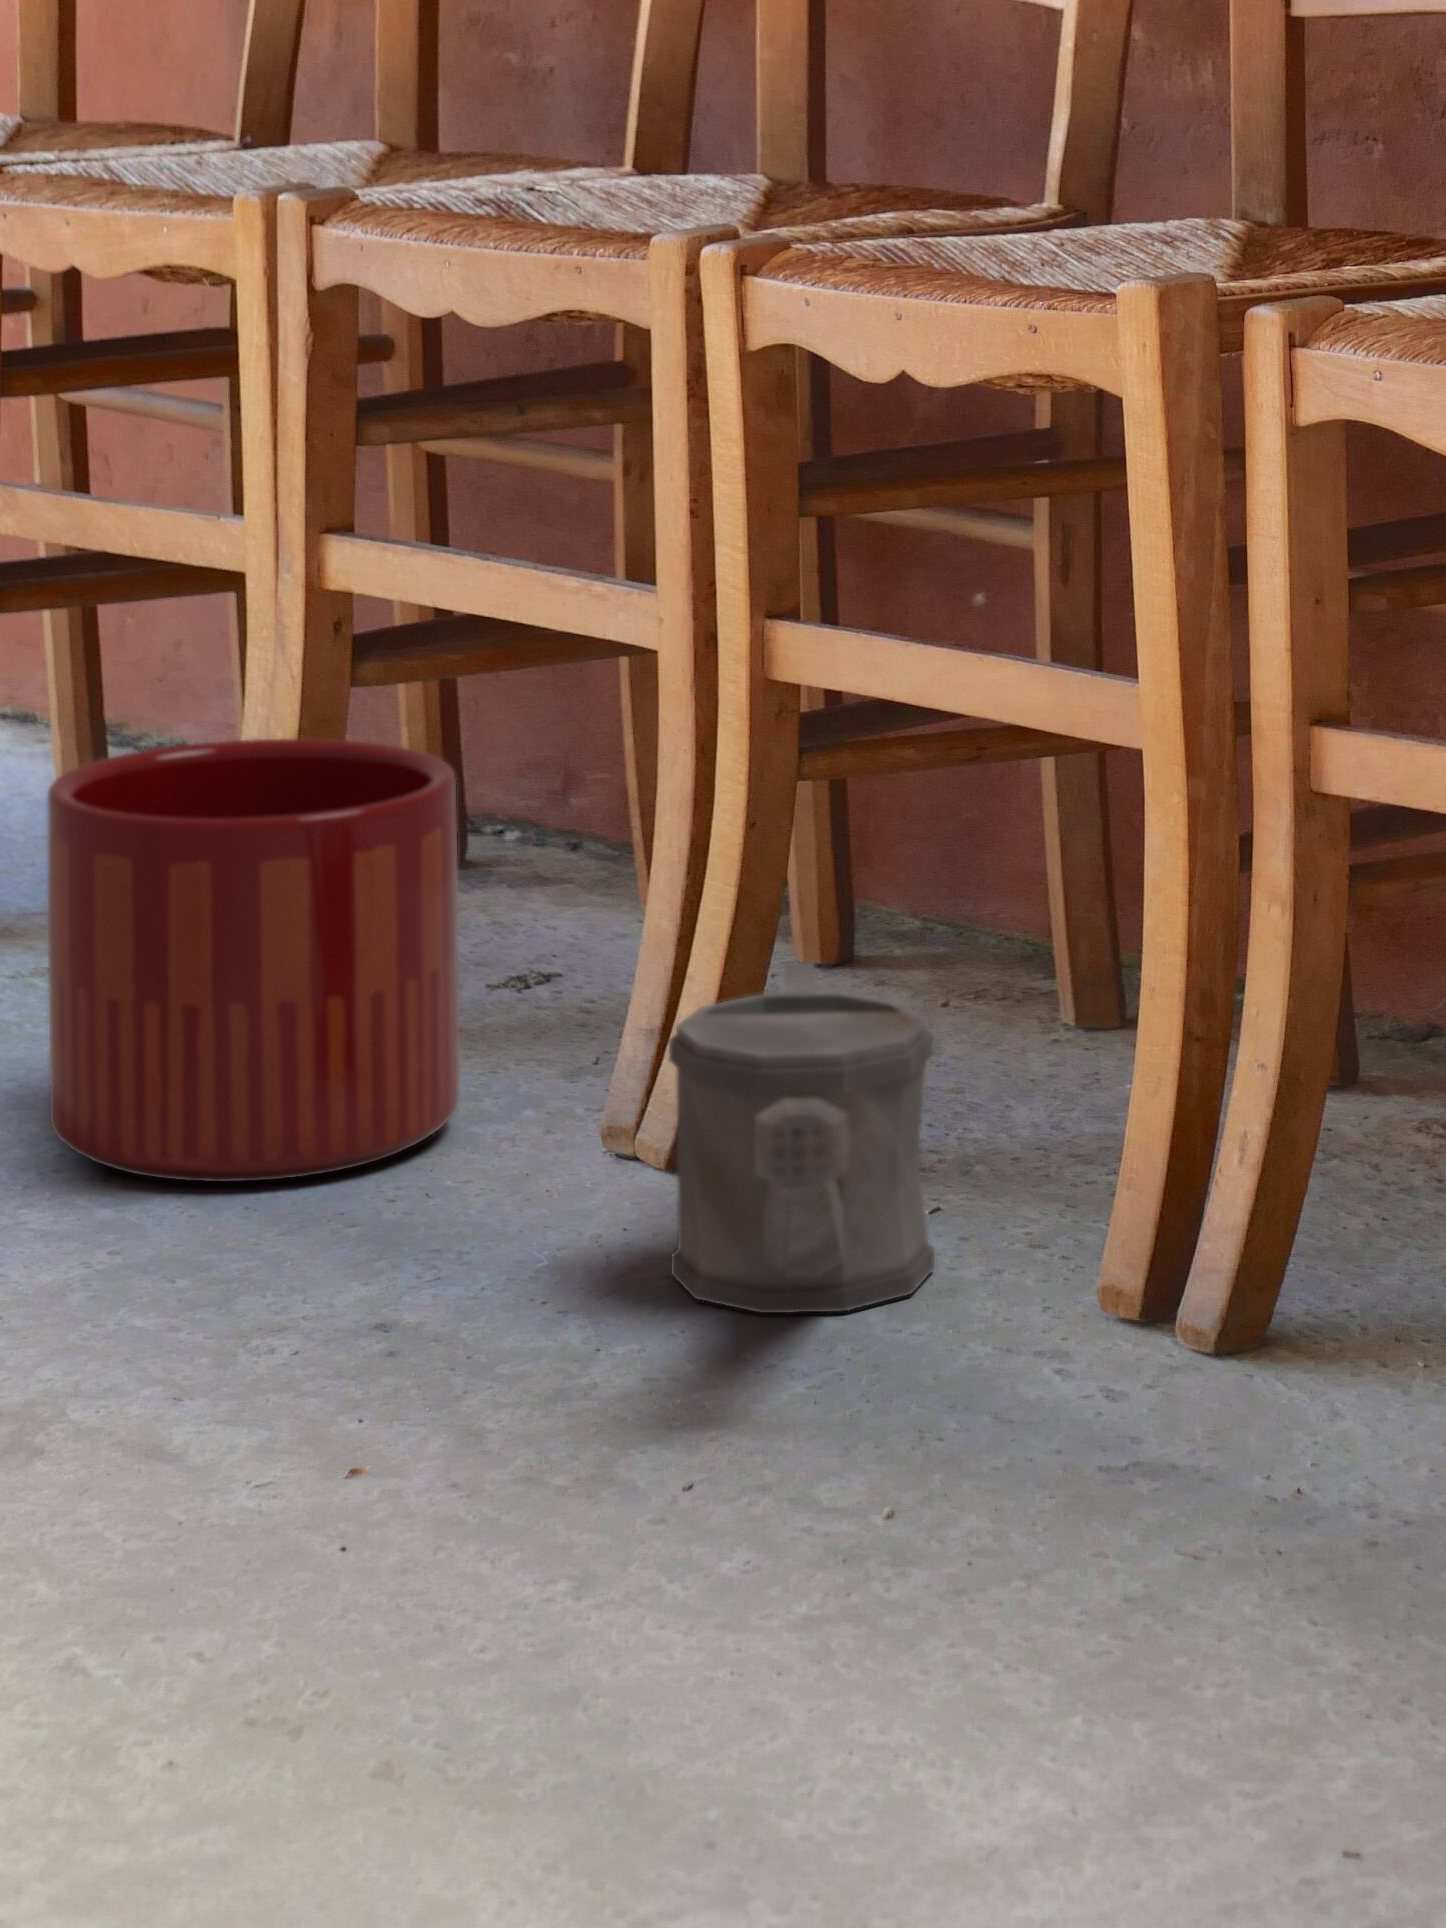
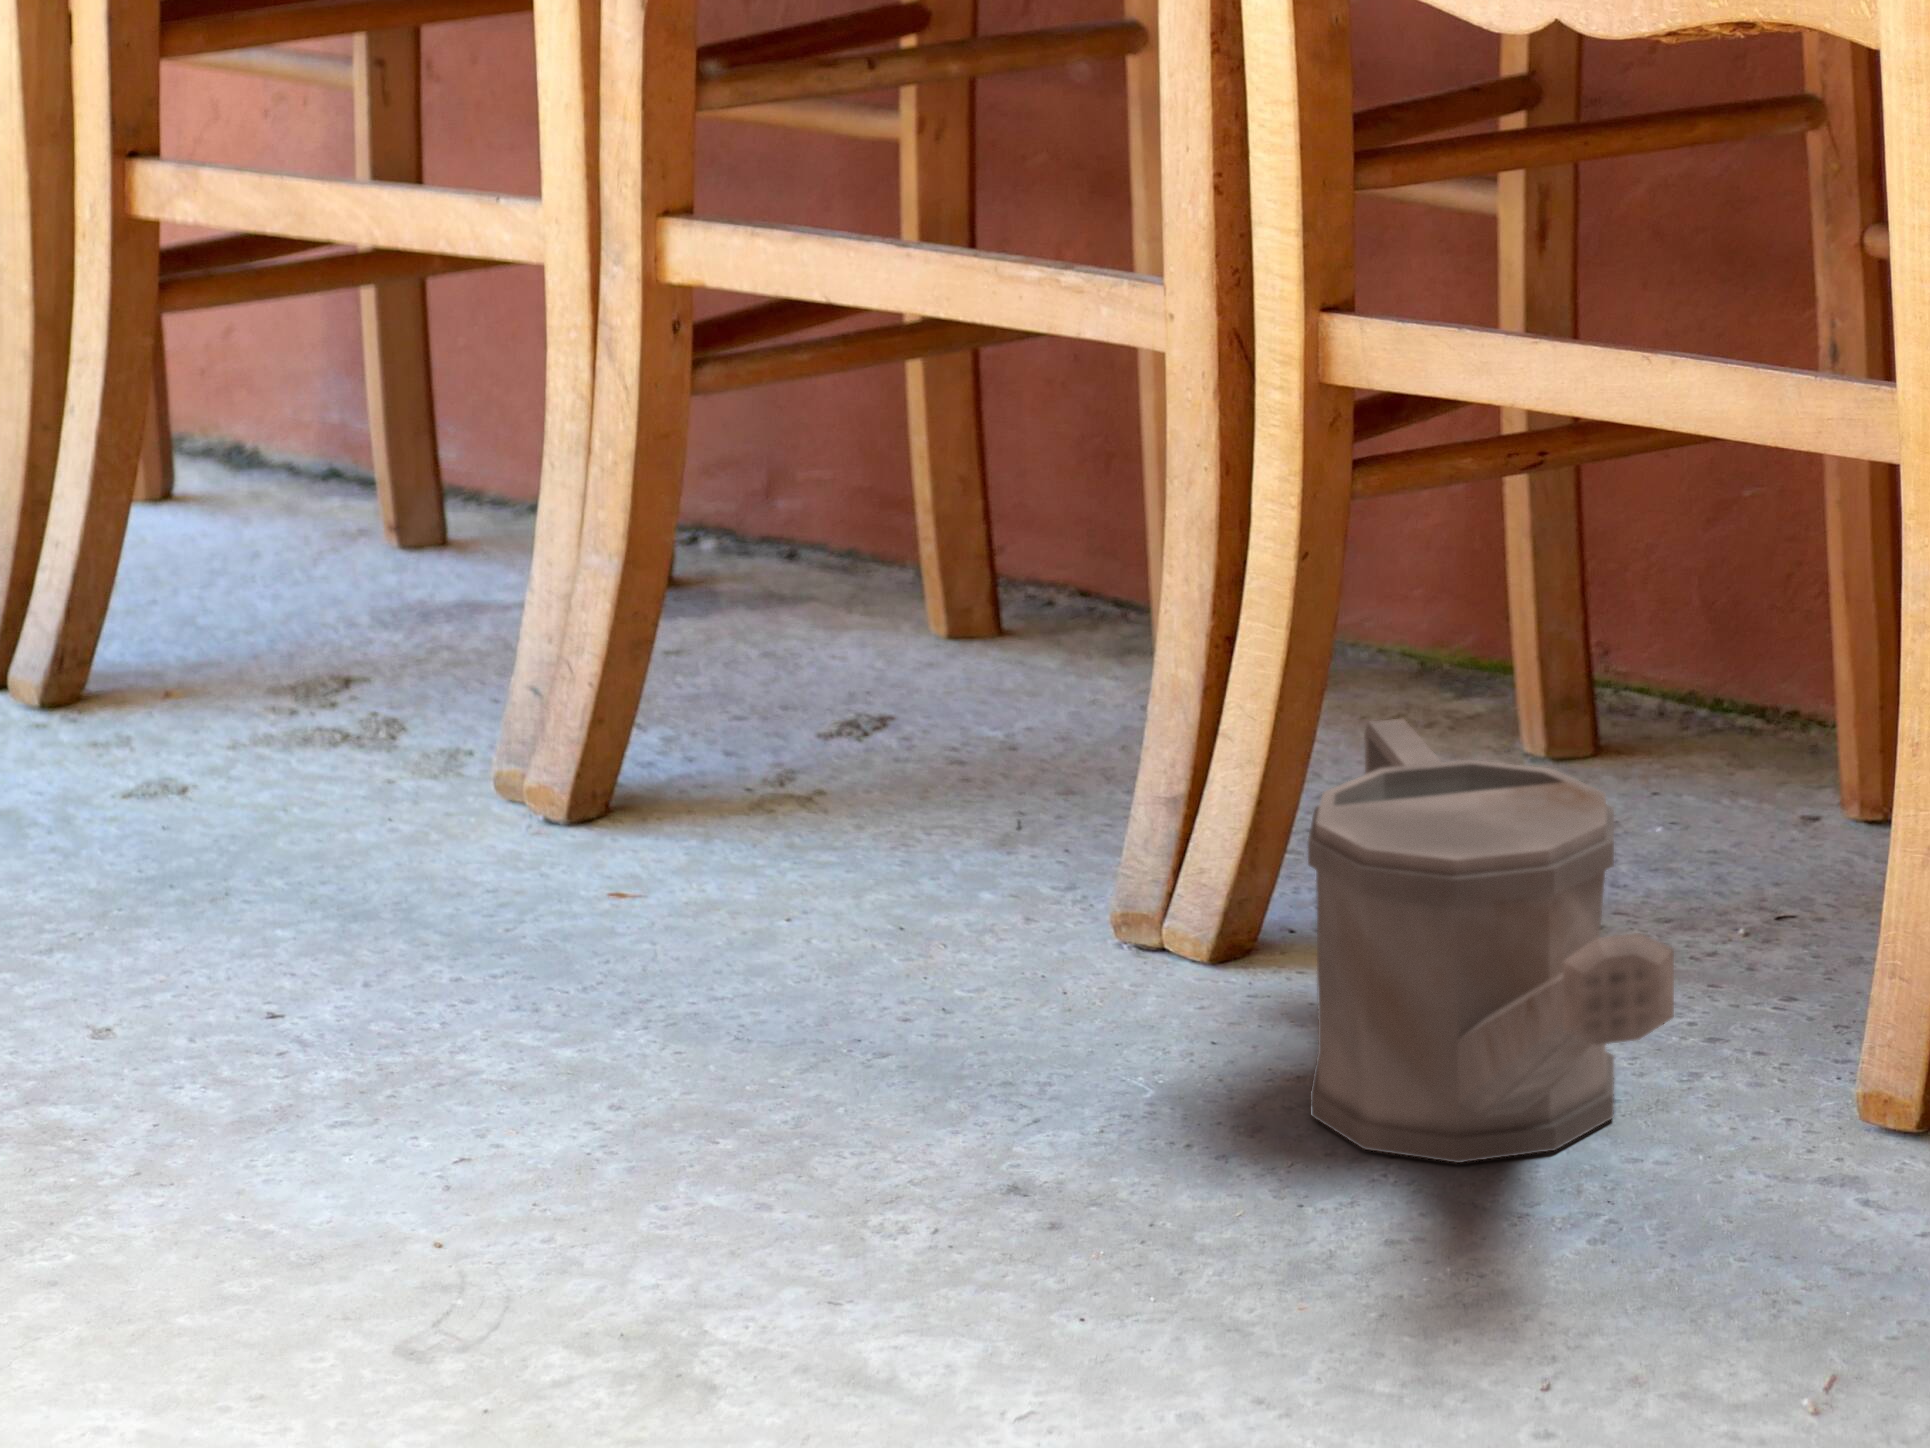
planter: present [47,739,460,1182] -> none [400,471,914,1030]

